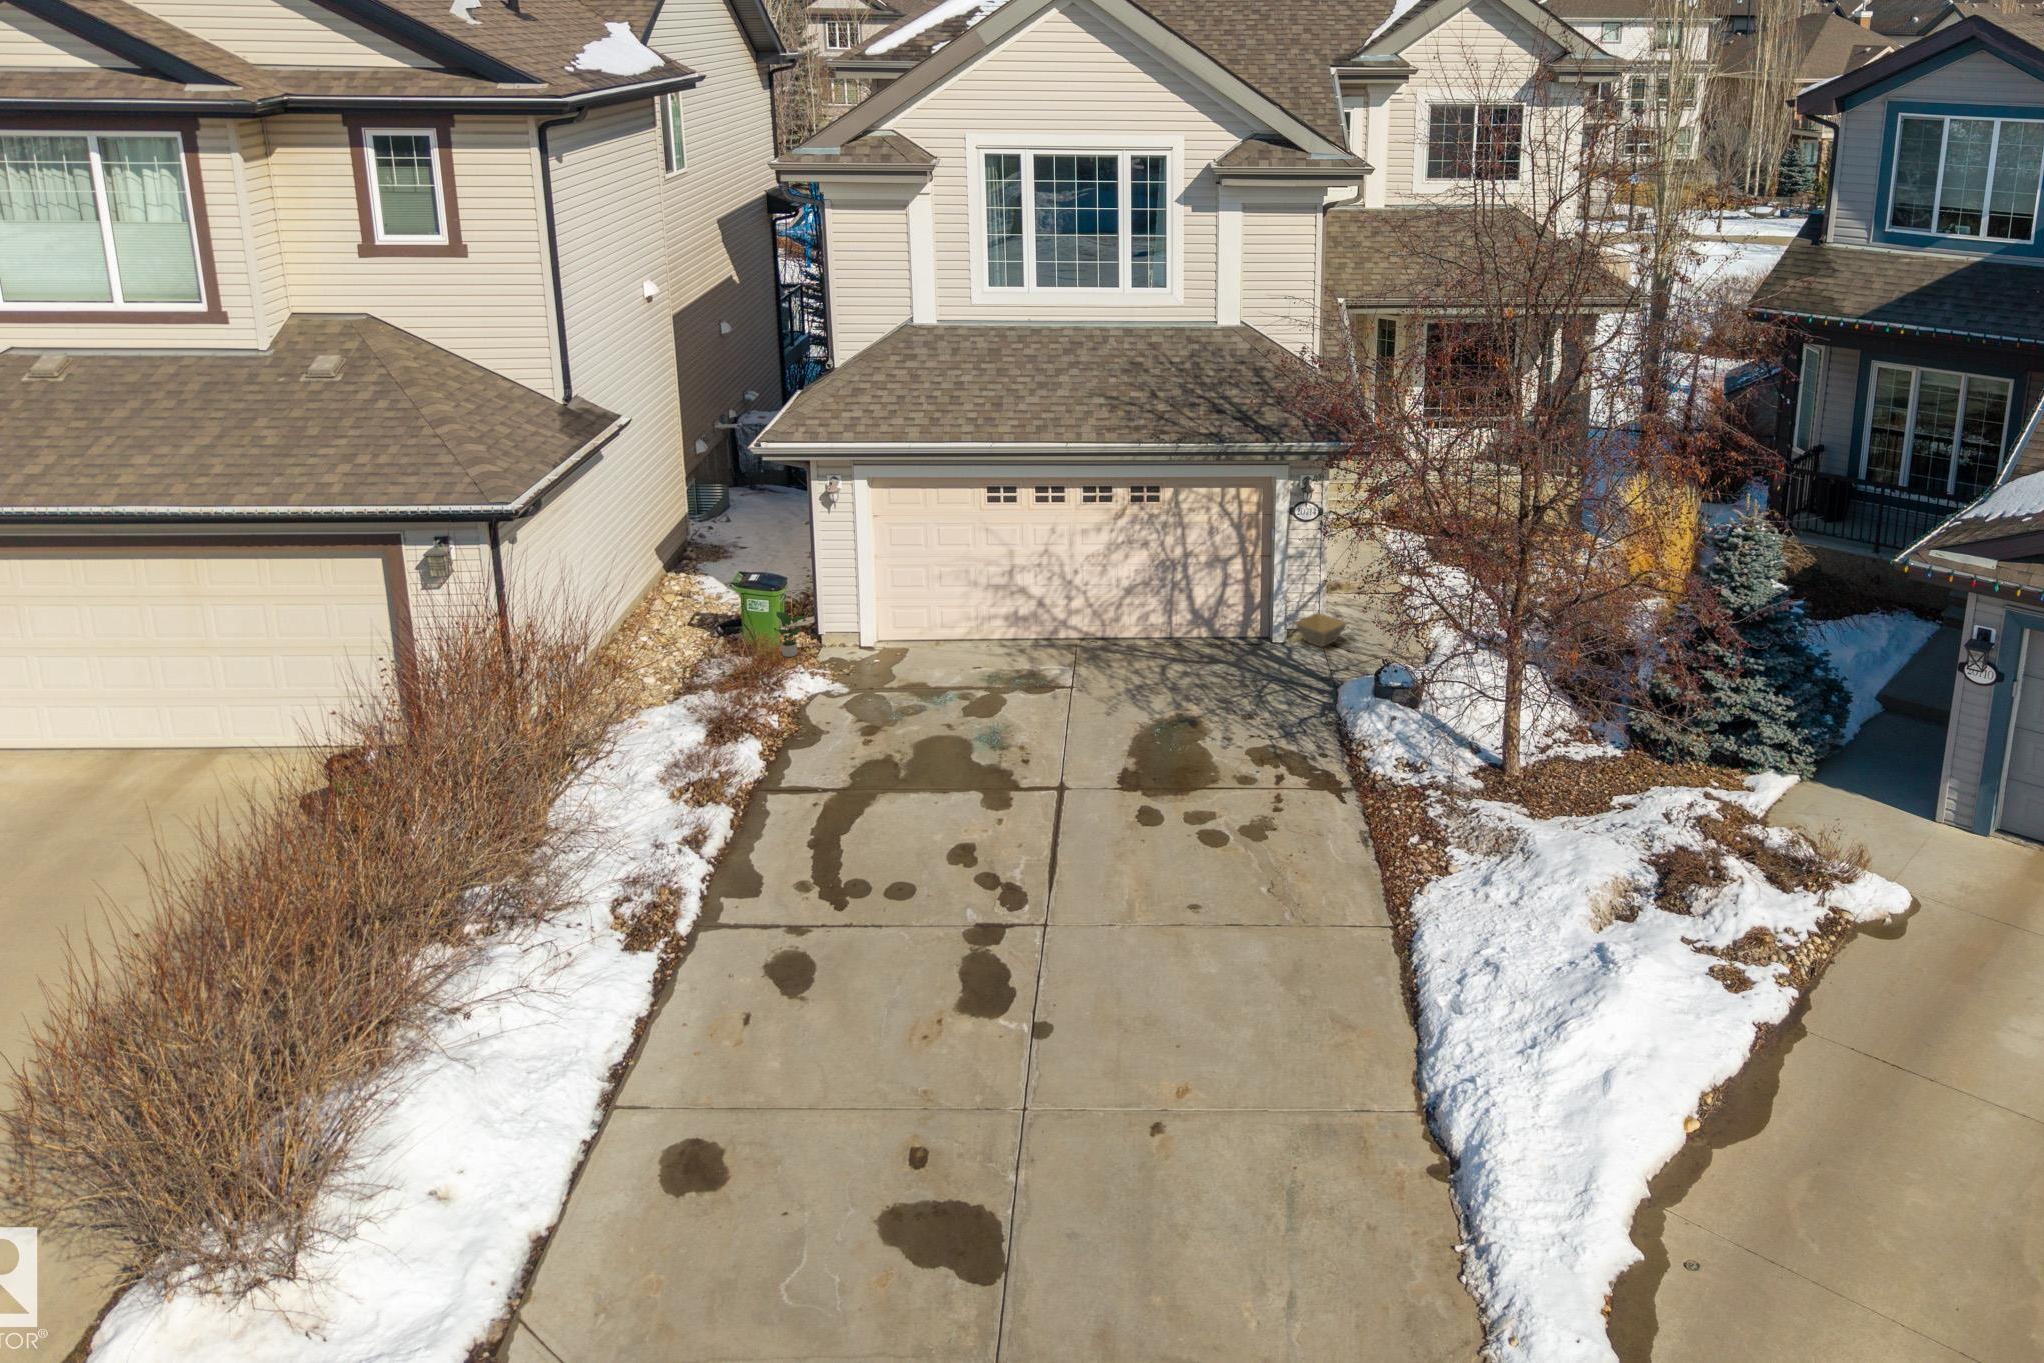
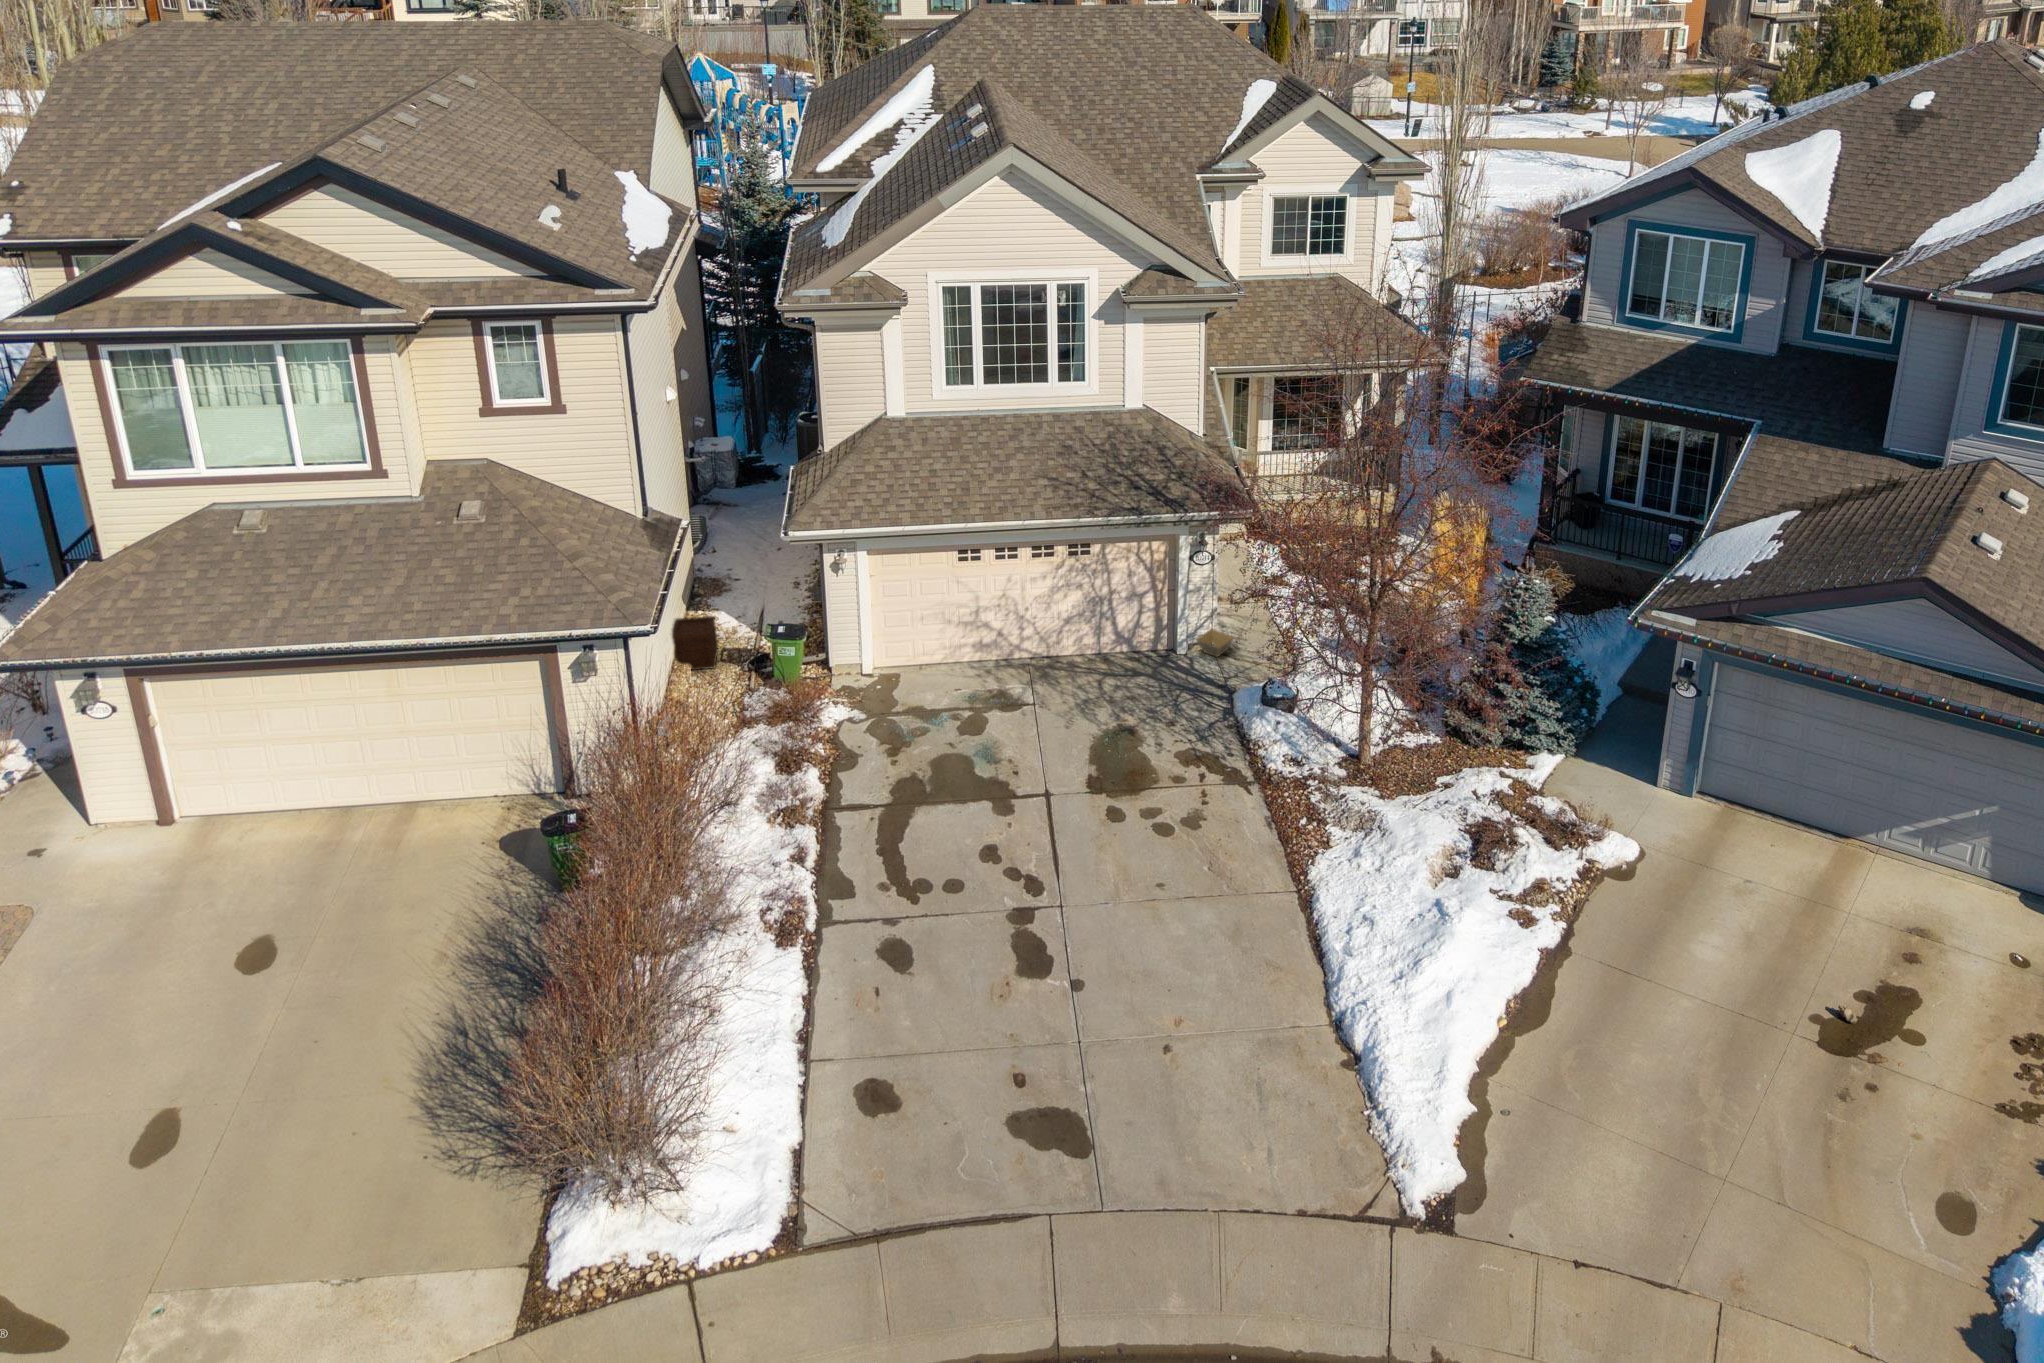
wooden crate: none [616,566,685,631] -> present [672,616,718,670]
potted plant: present [776,612,805,657] -> none [802,655,826,689]

